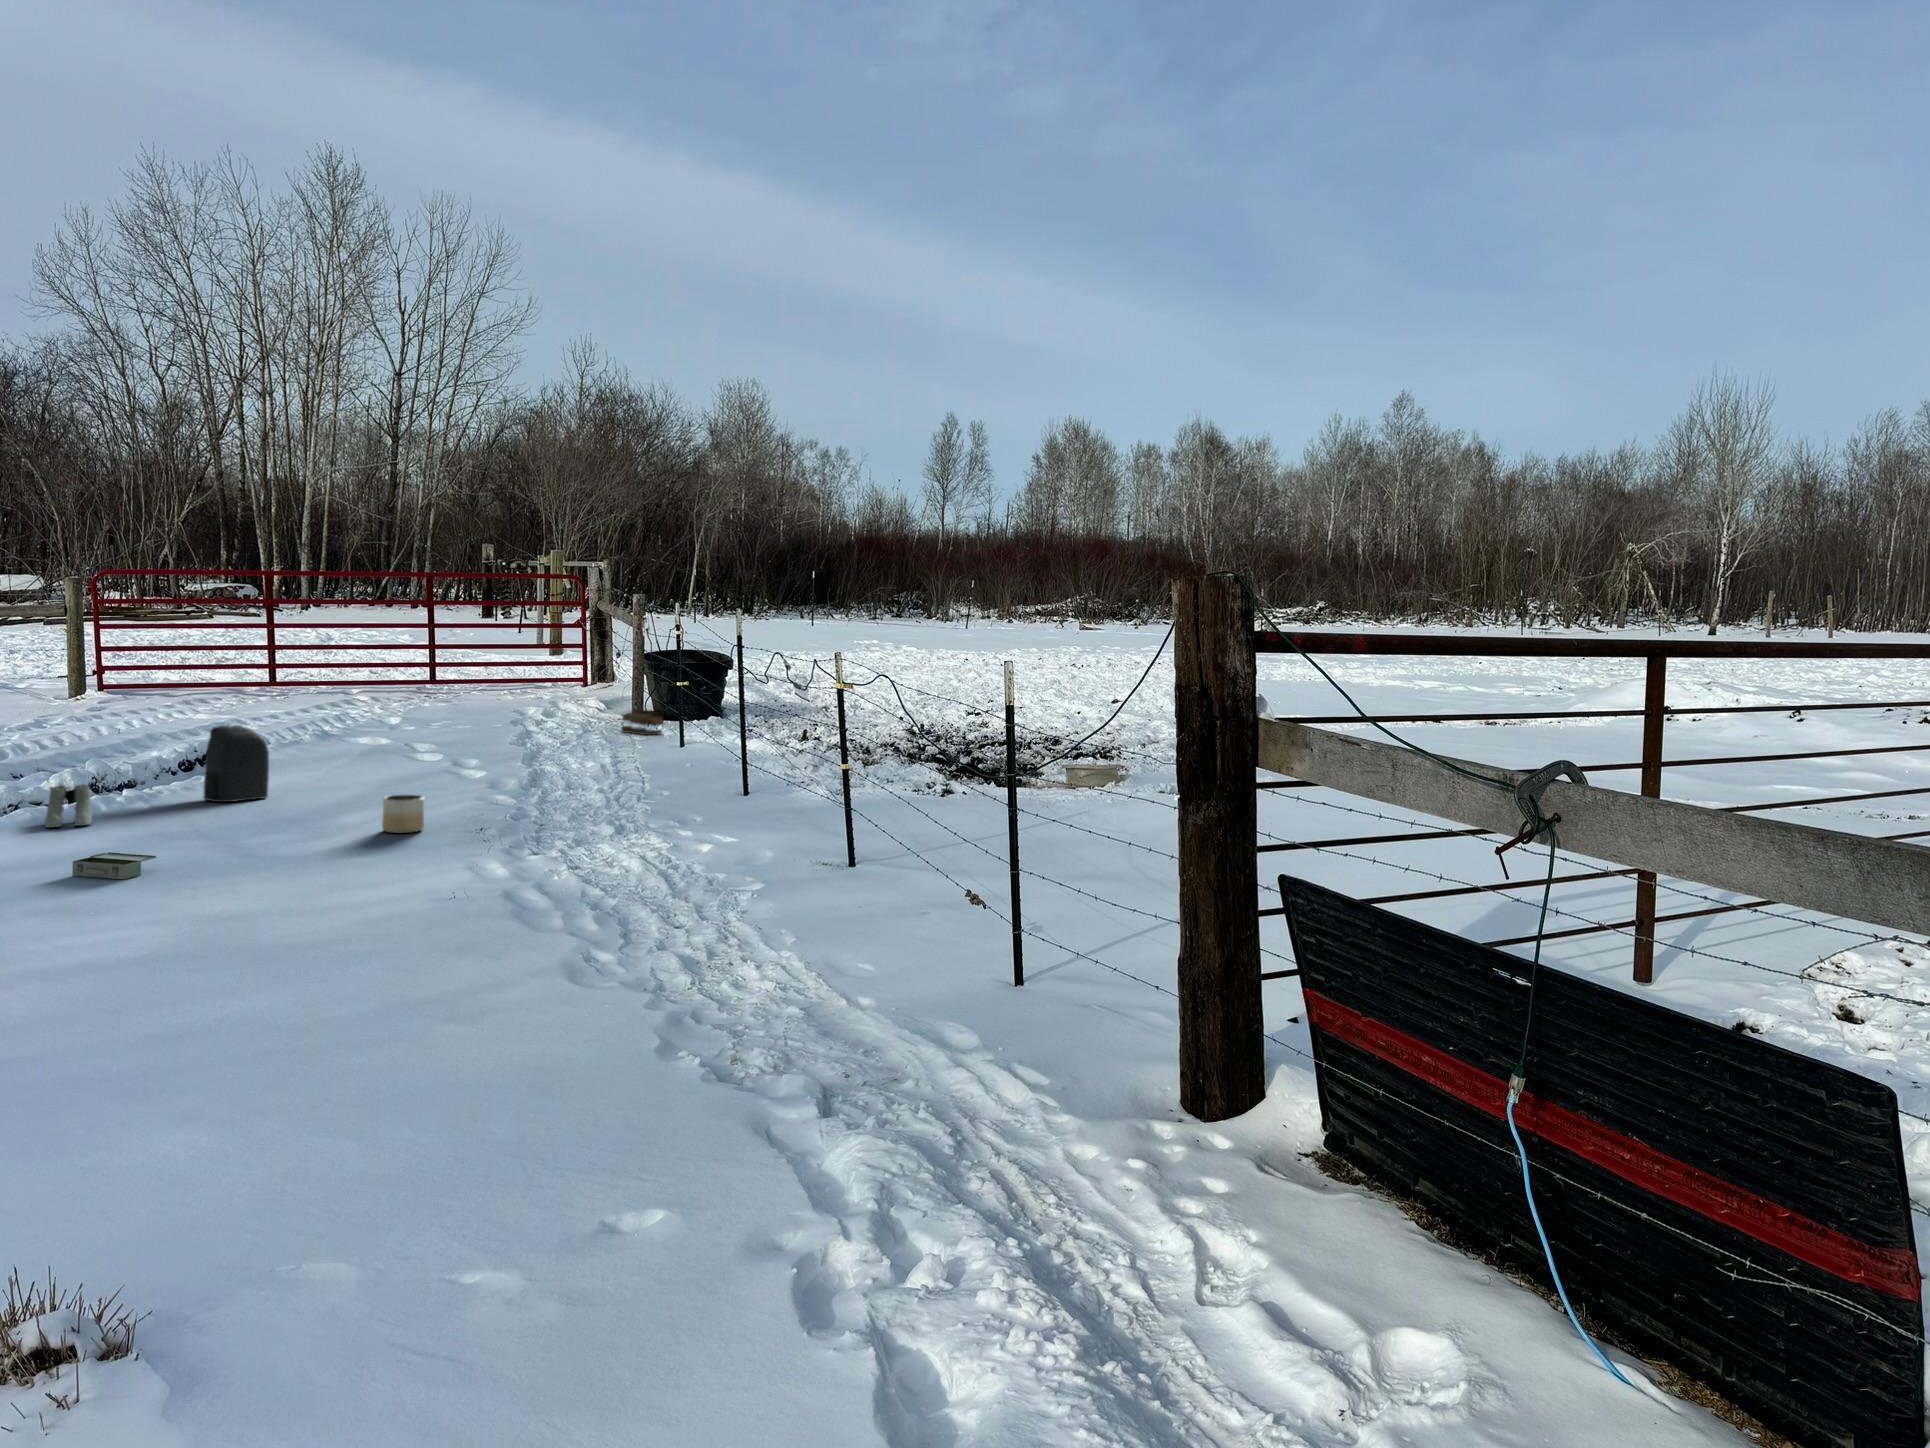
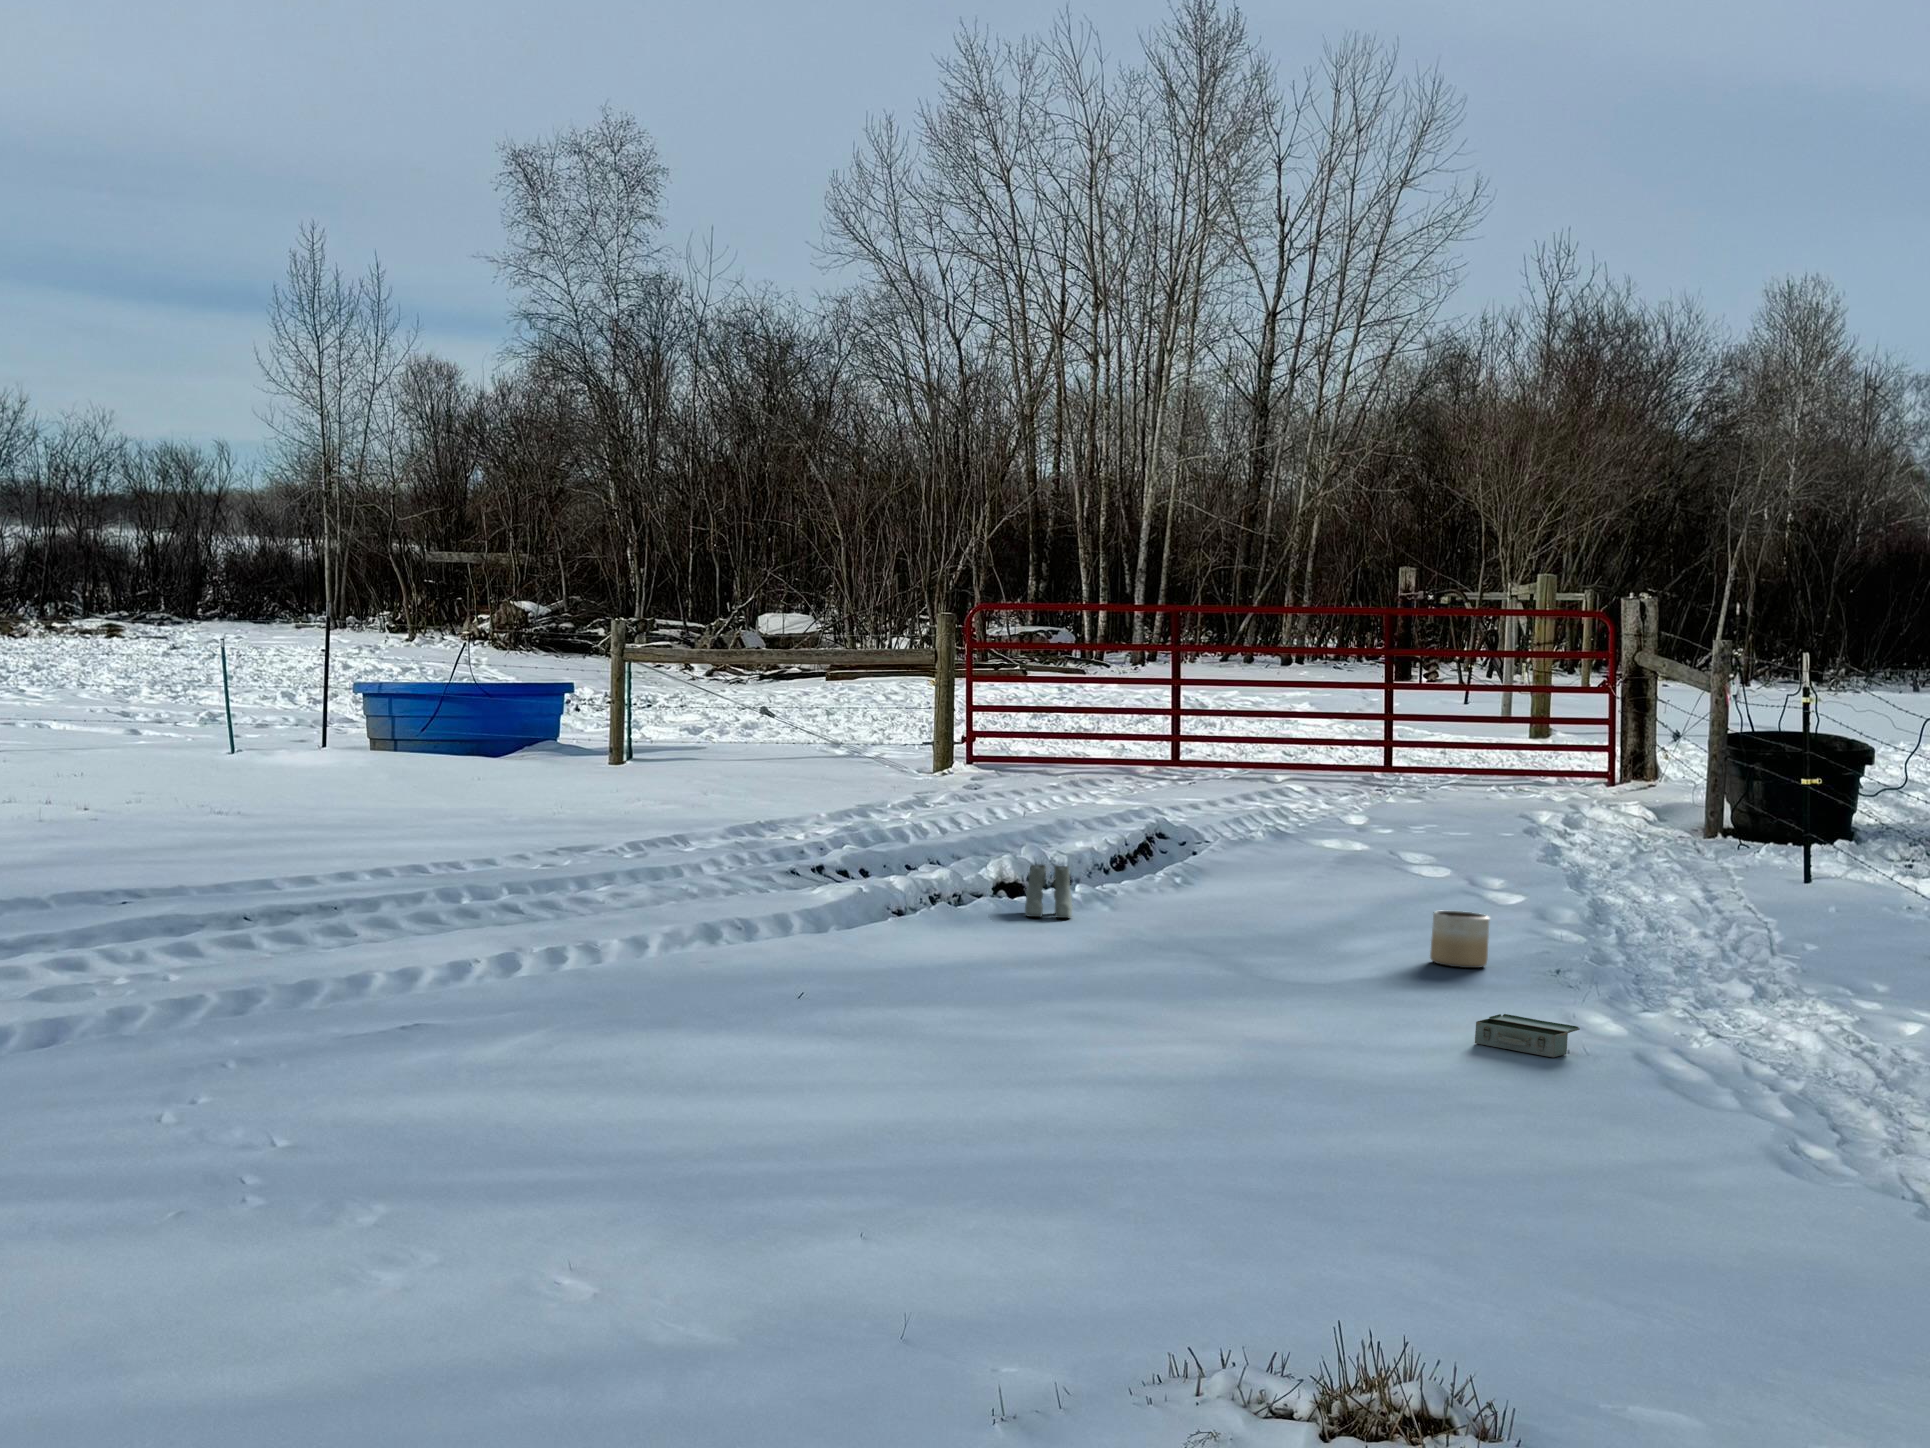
cardboard box: present [622,710,664,735] -> none [1697,823,1774,868]
backpack: present [204,725,269,802] -> none [1173,797,1254,907]
toolbox: present [72,852,157,879] -> present [1475,1014,1580,1057]

